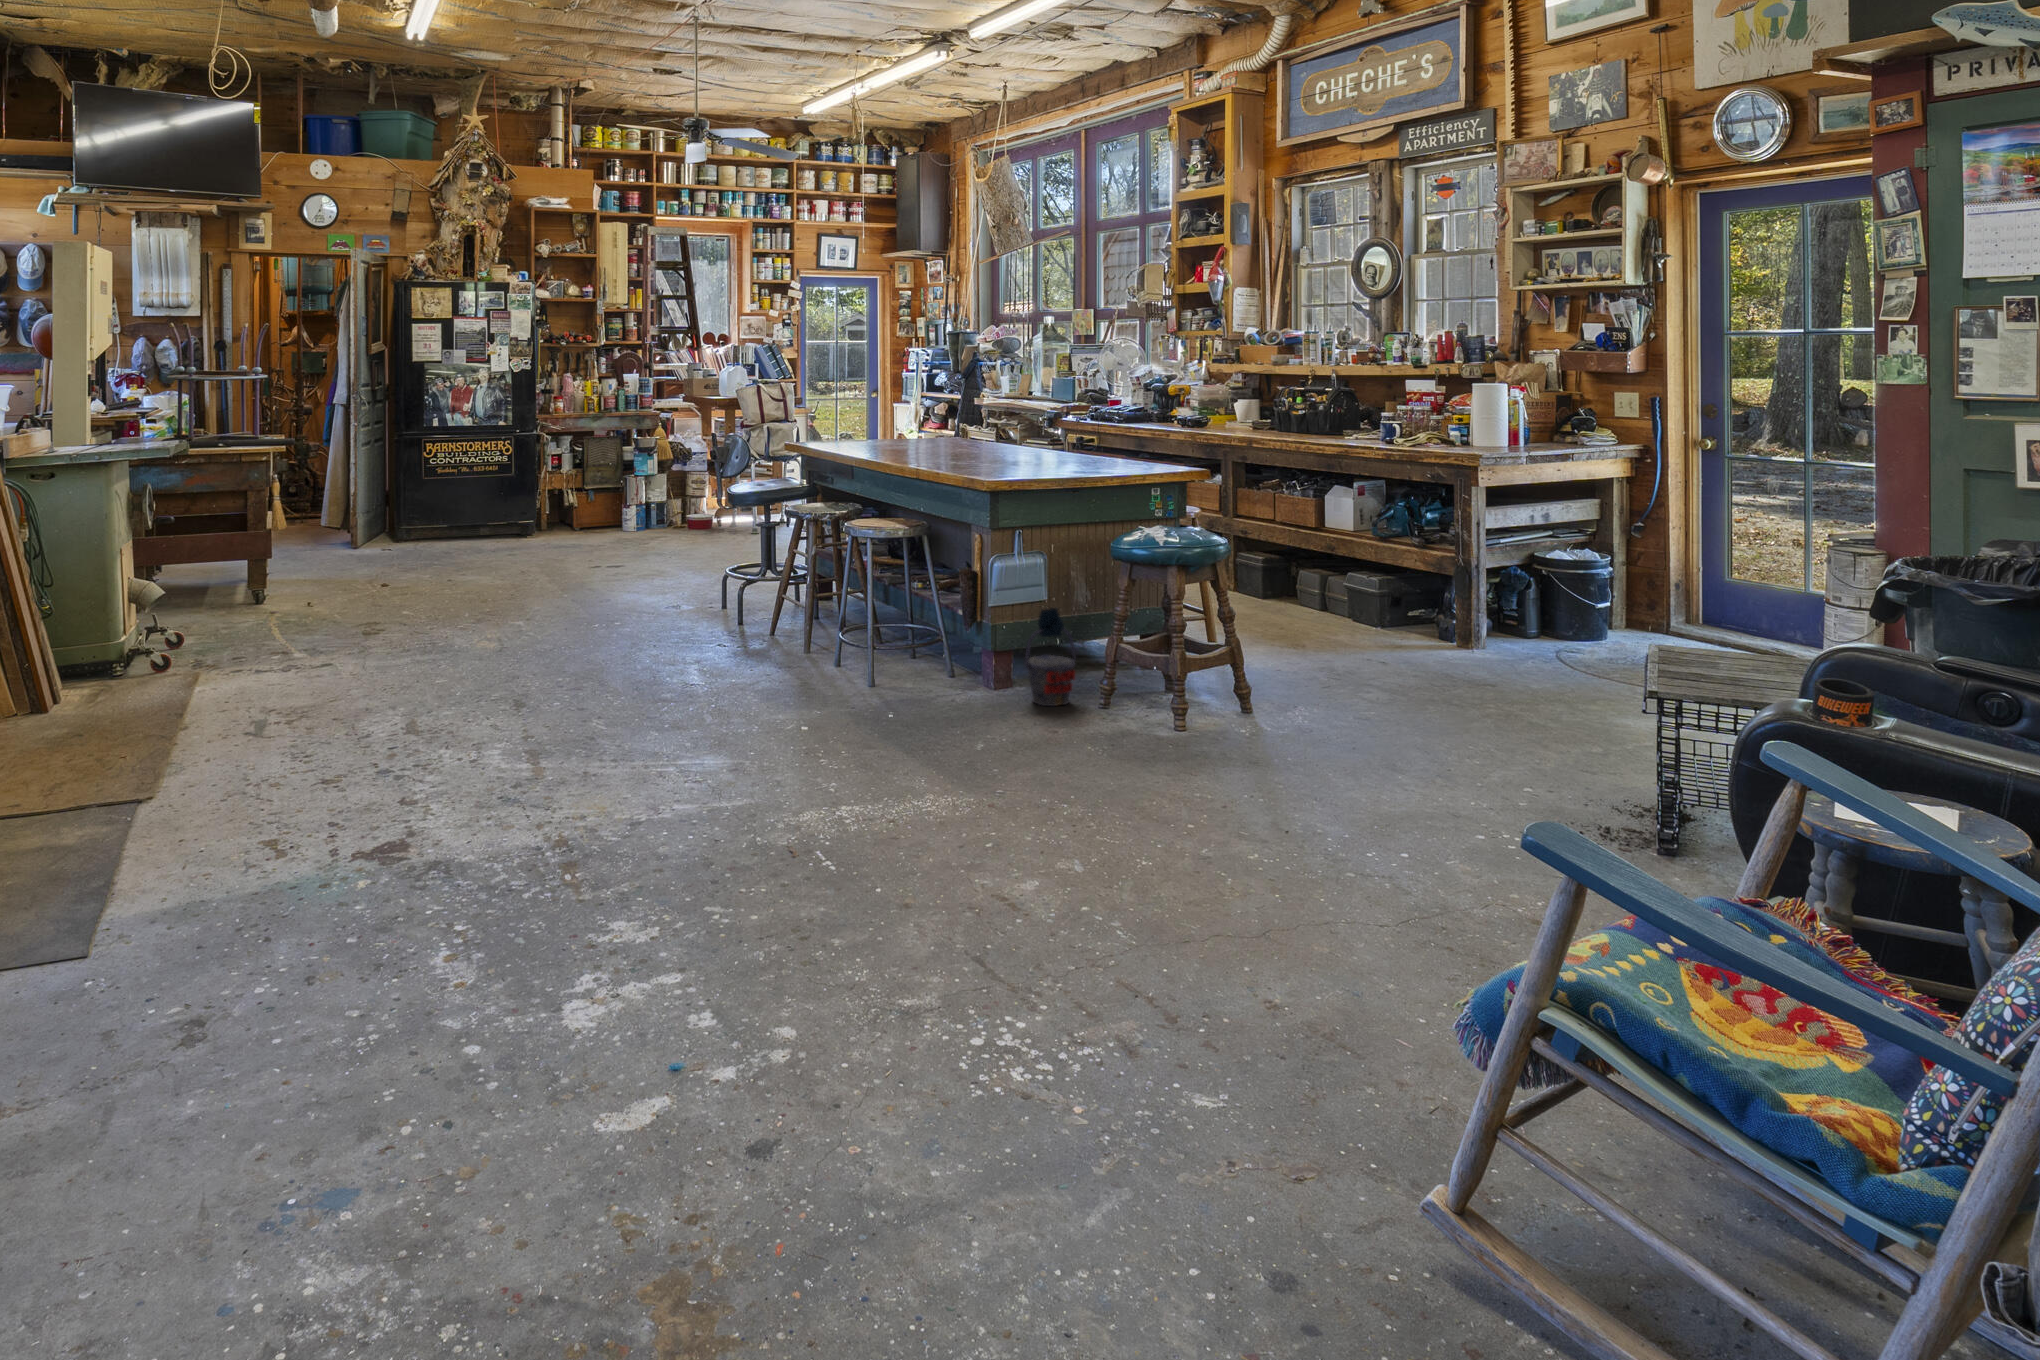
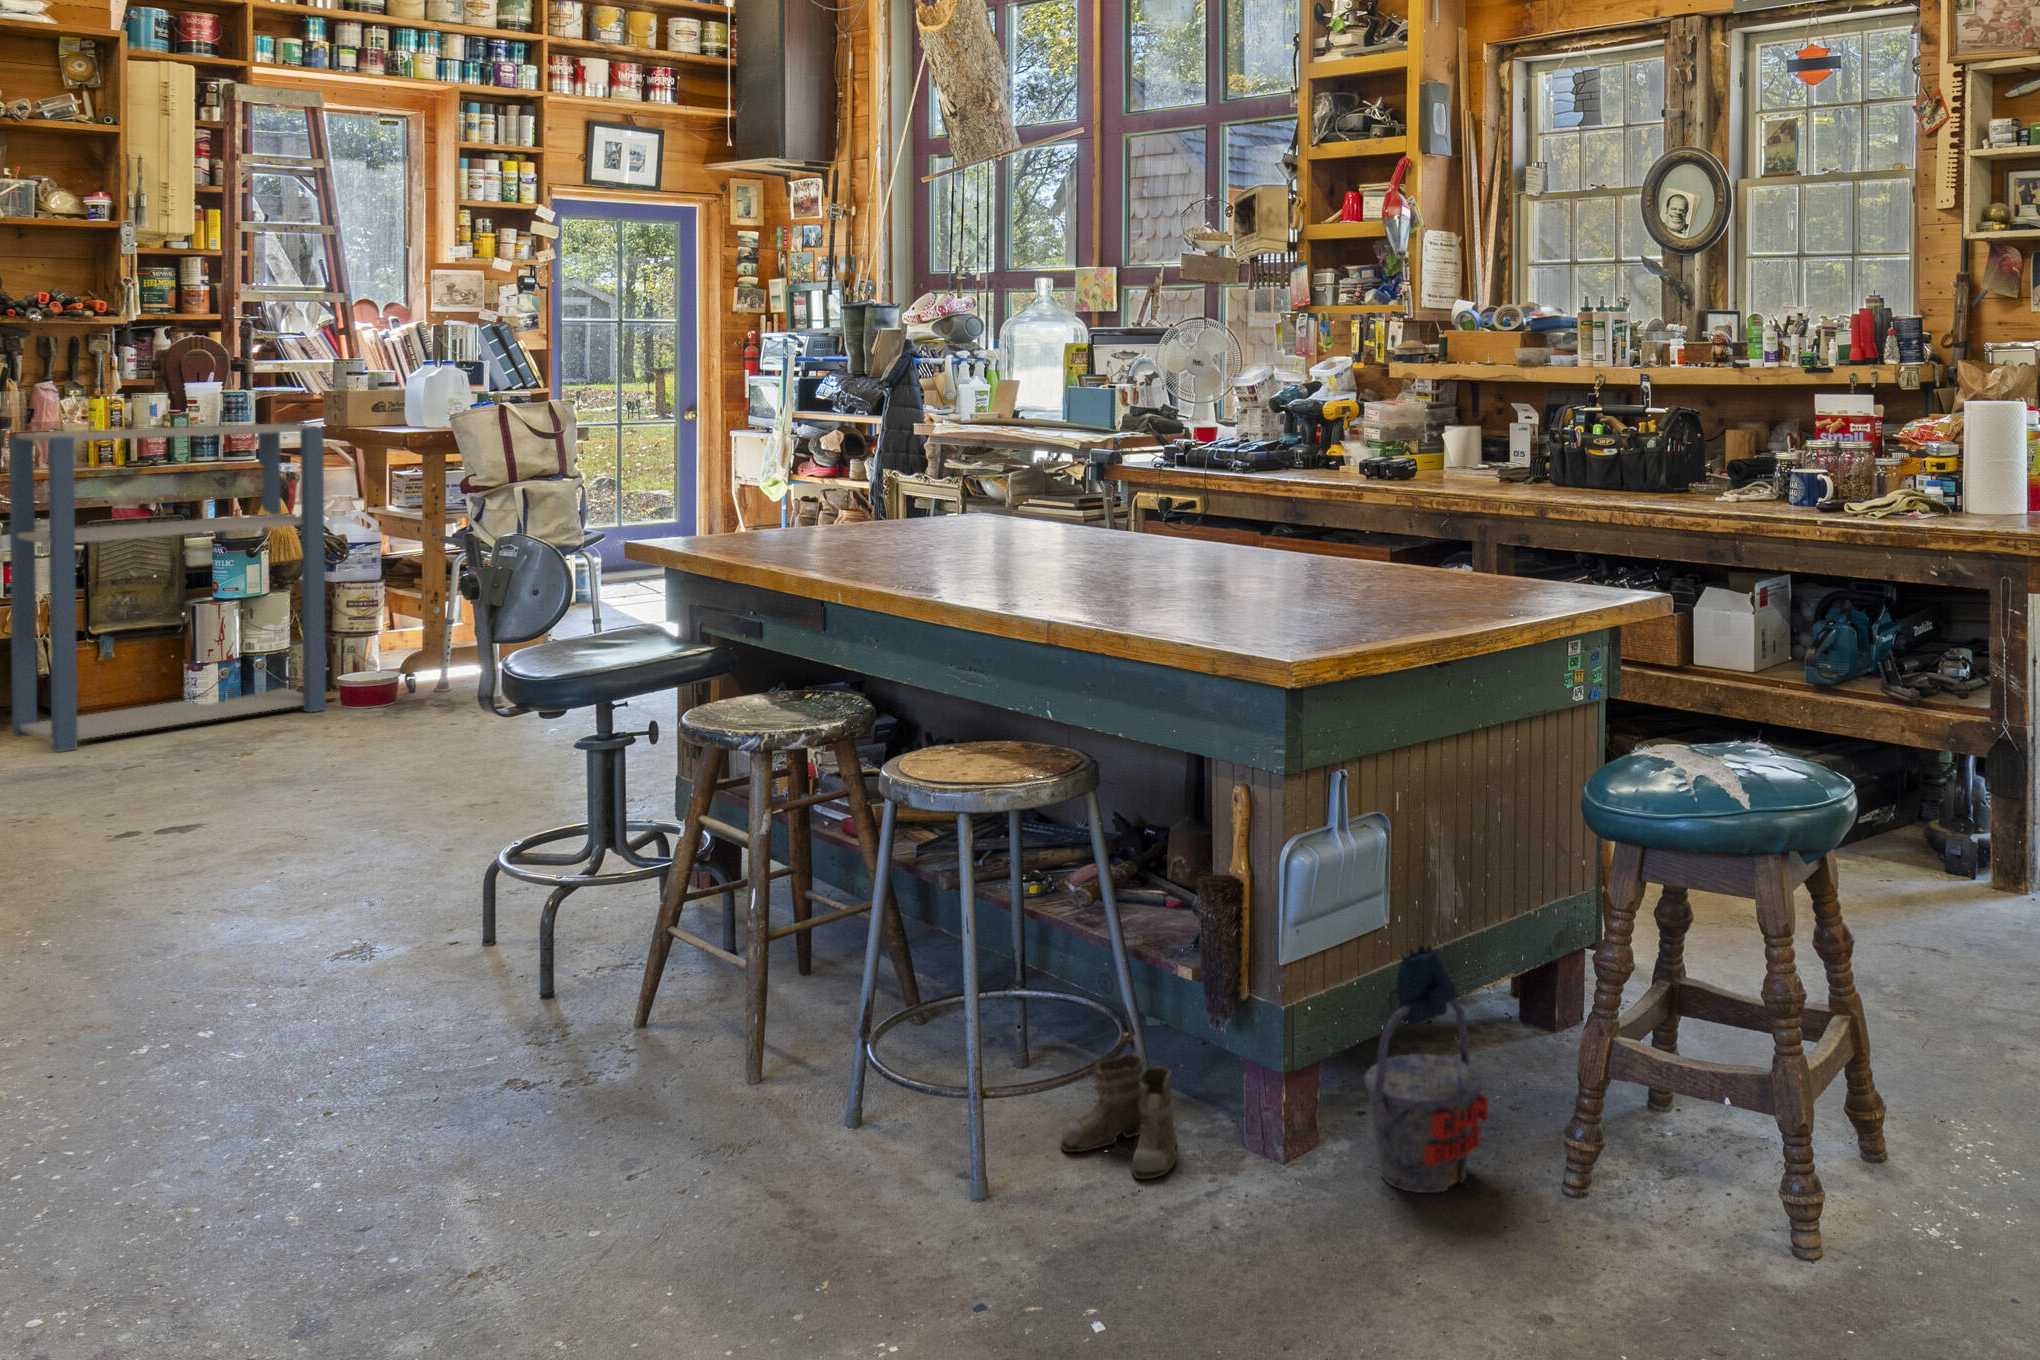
shelving unit: none [555,394,683,539] -> present [9,424,326,752]
boots: none [912,649,965,692] -> present [1061,1054,1177,1179]

